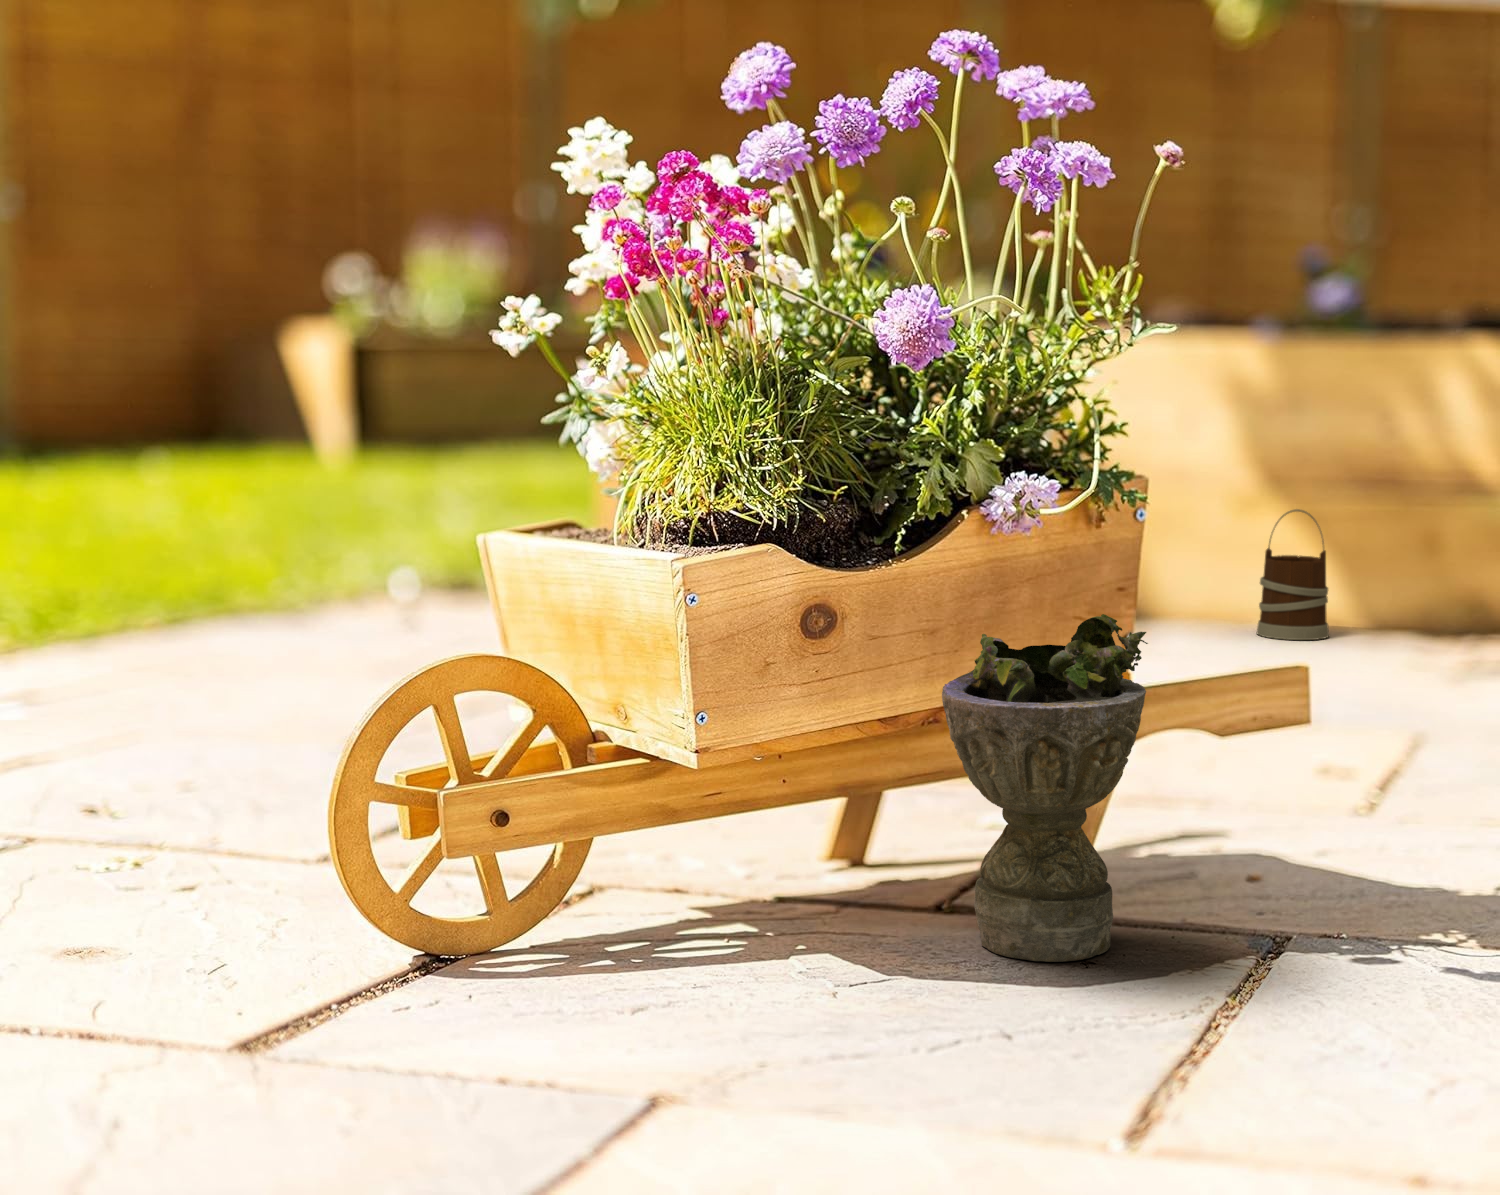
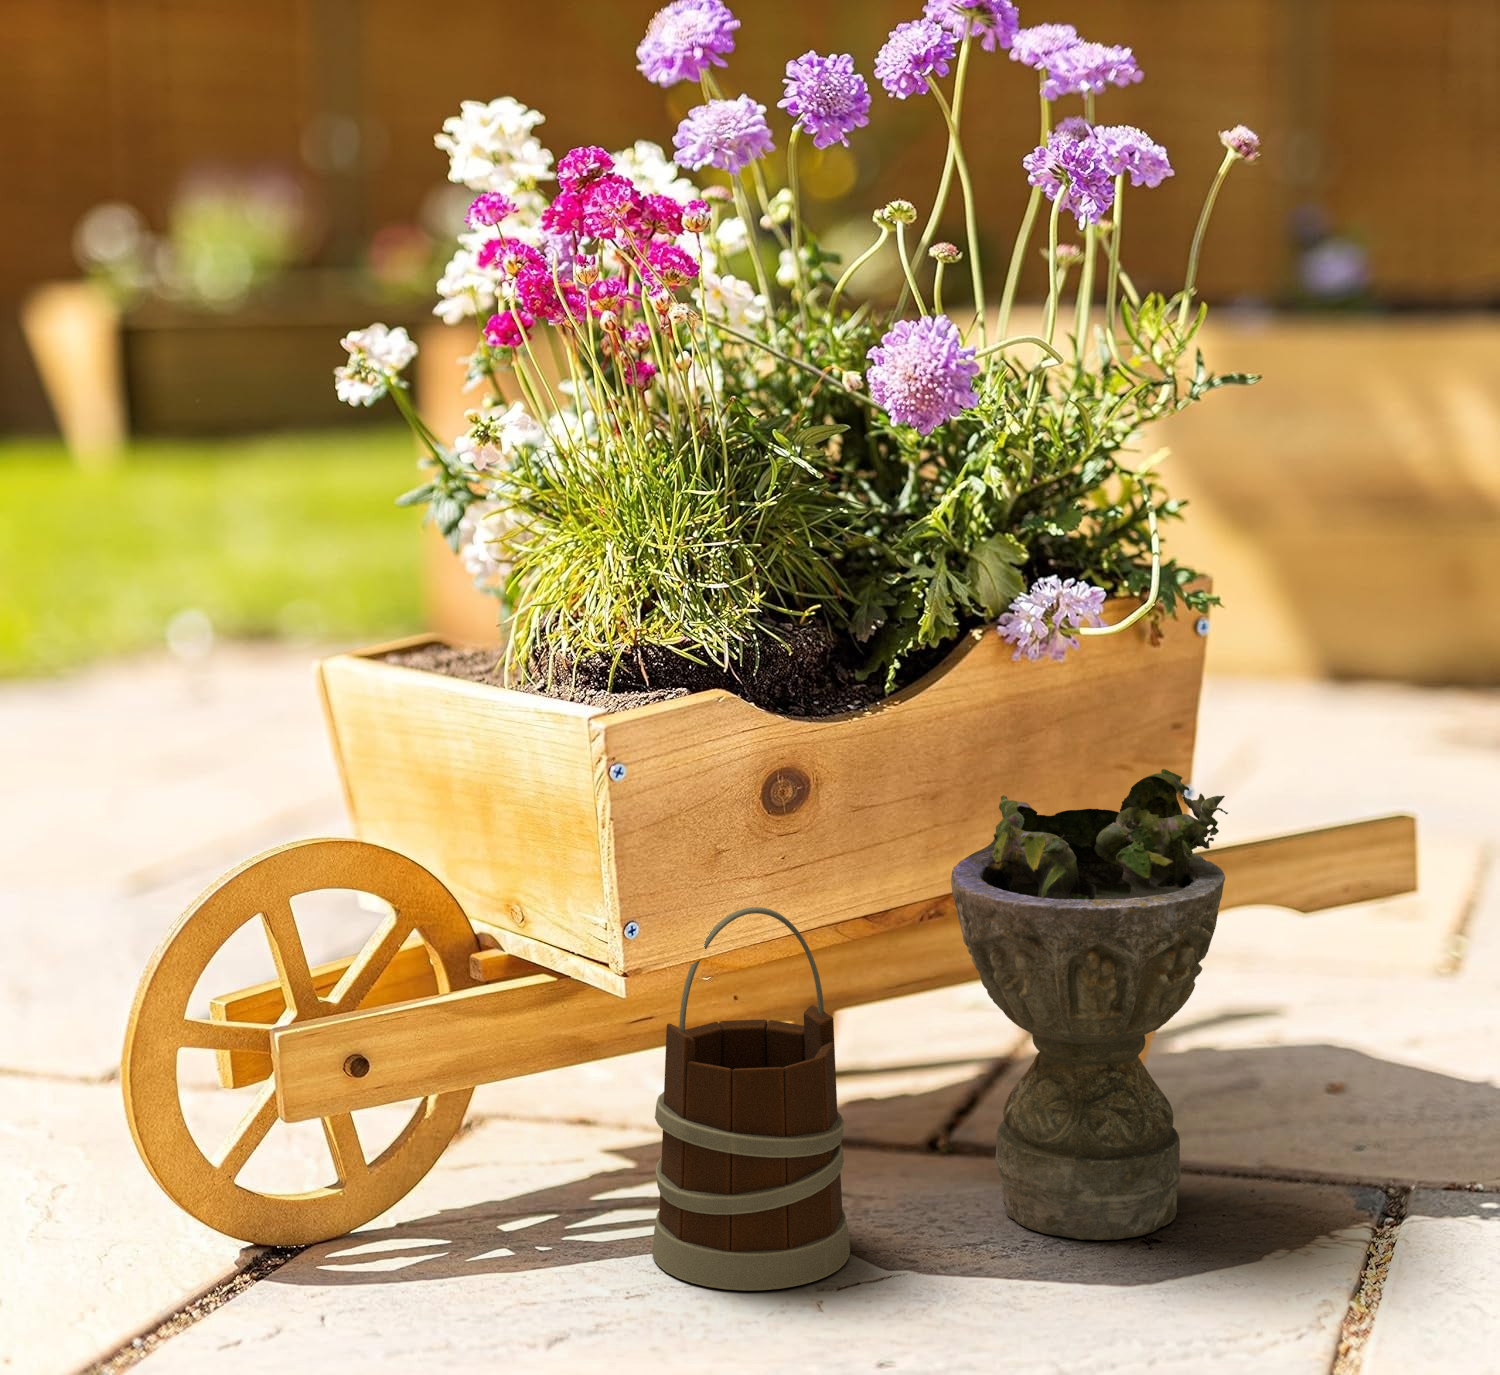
wooden bucket: present [1256,509,1329,640] -> present [652,907,850,1290]

